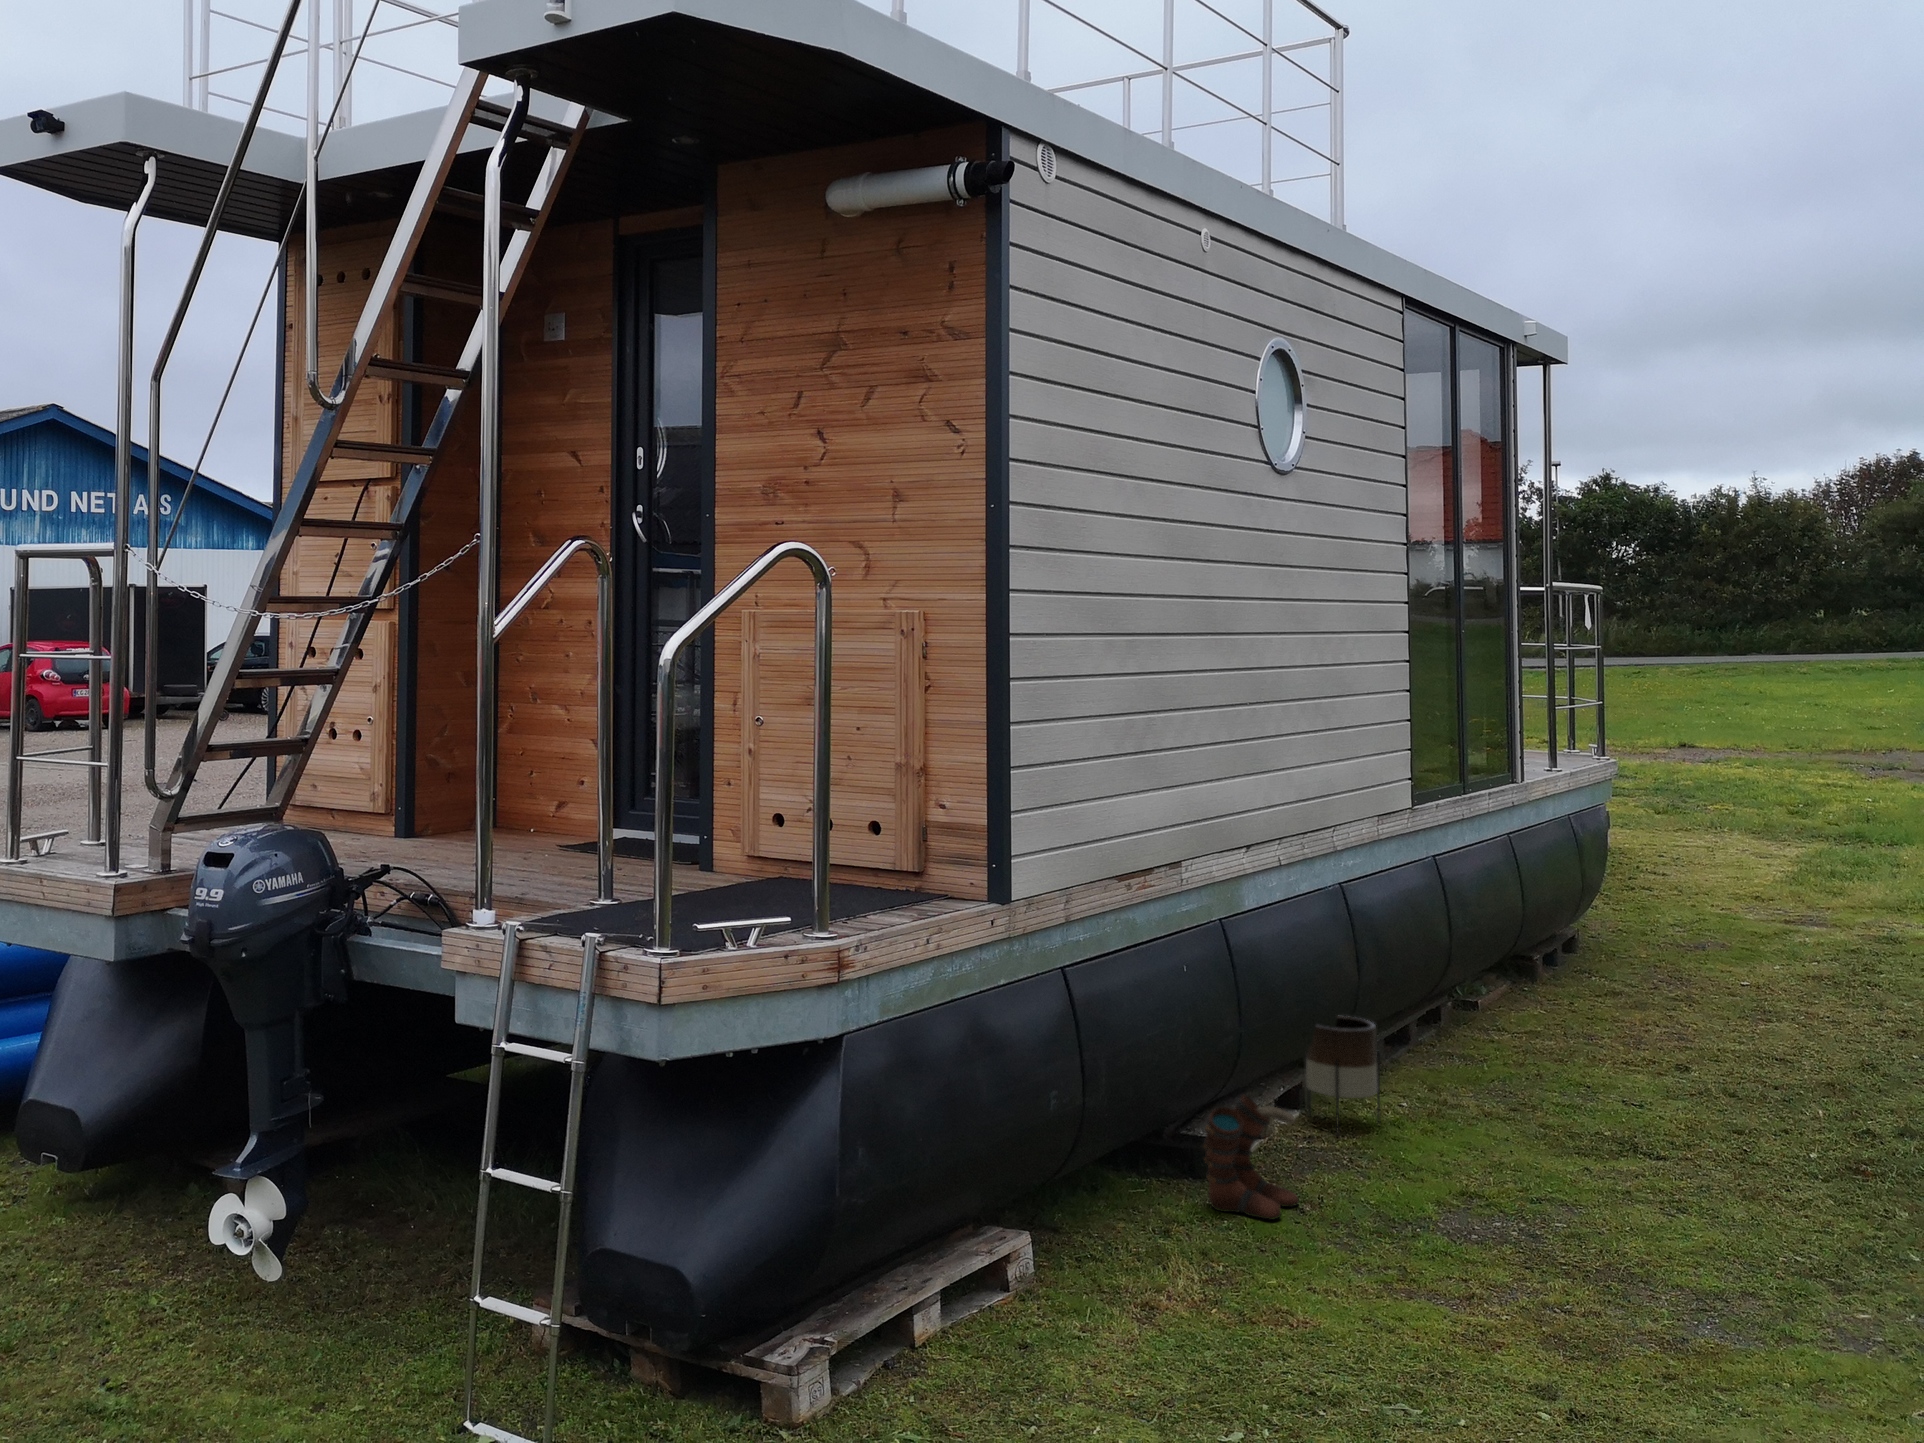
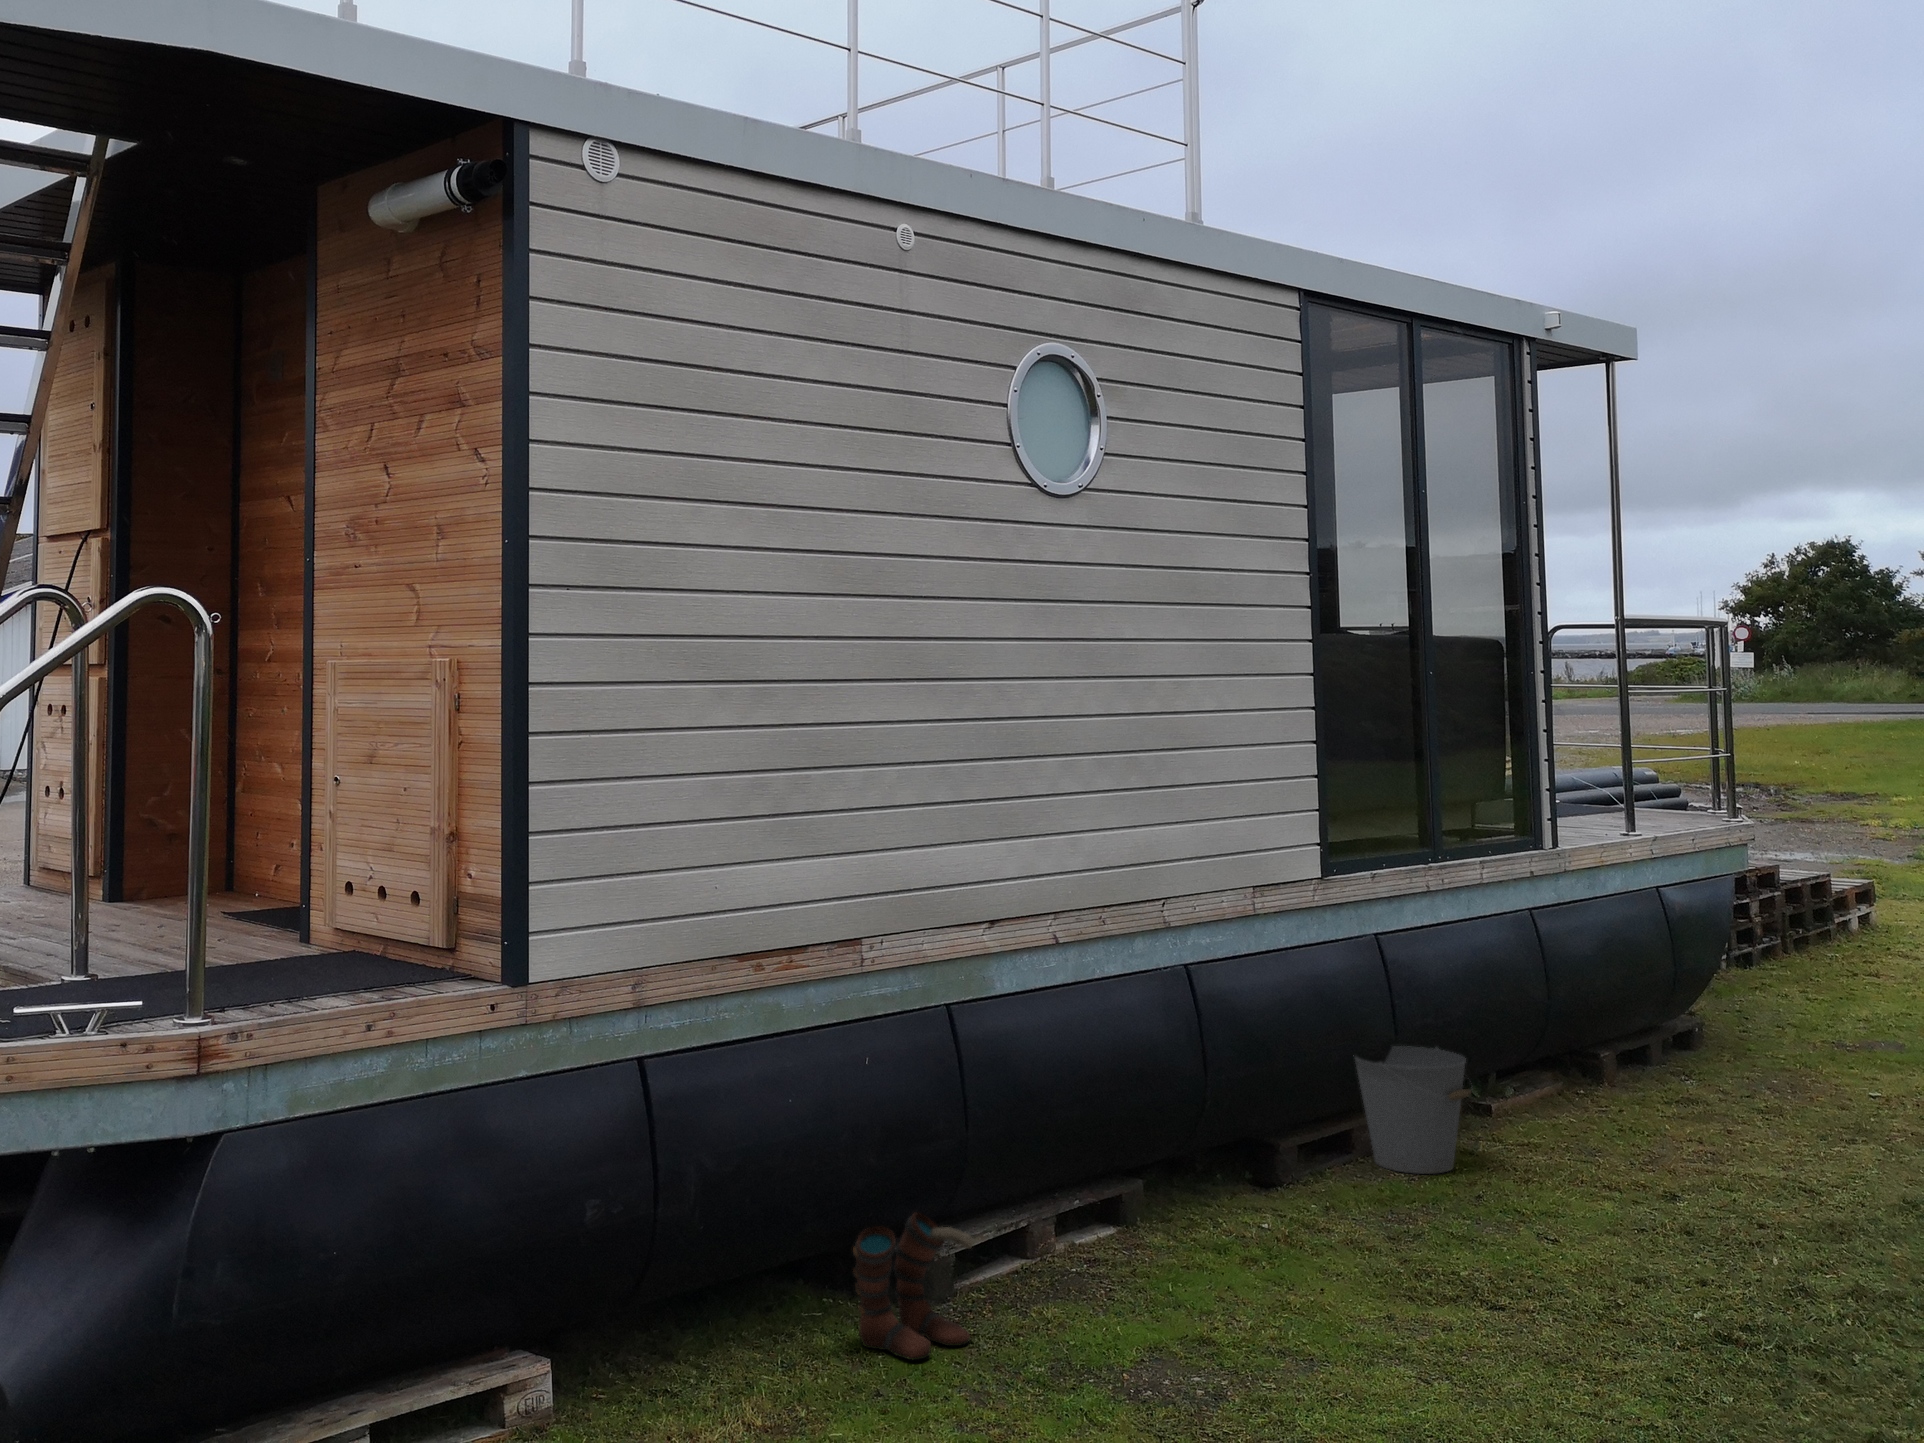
bucket: none [1436,948,1538,1054] -> present [1355,1046,1471,1174]
planter: present [1306,1016,1381,1135] -> none [1083,1122,1174,1265]

